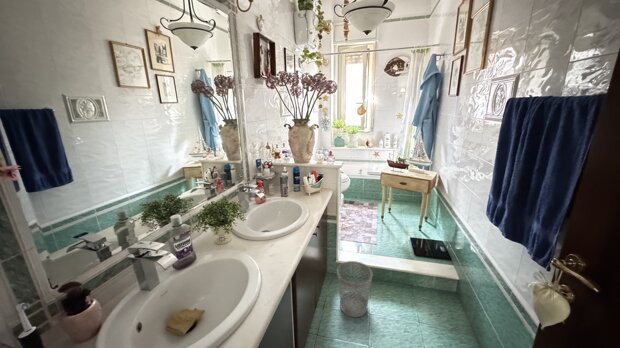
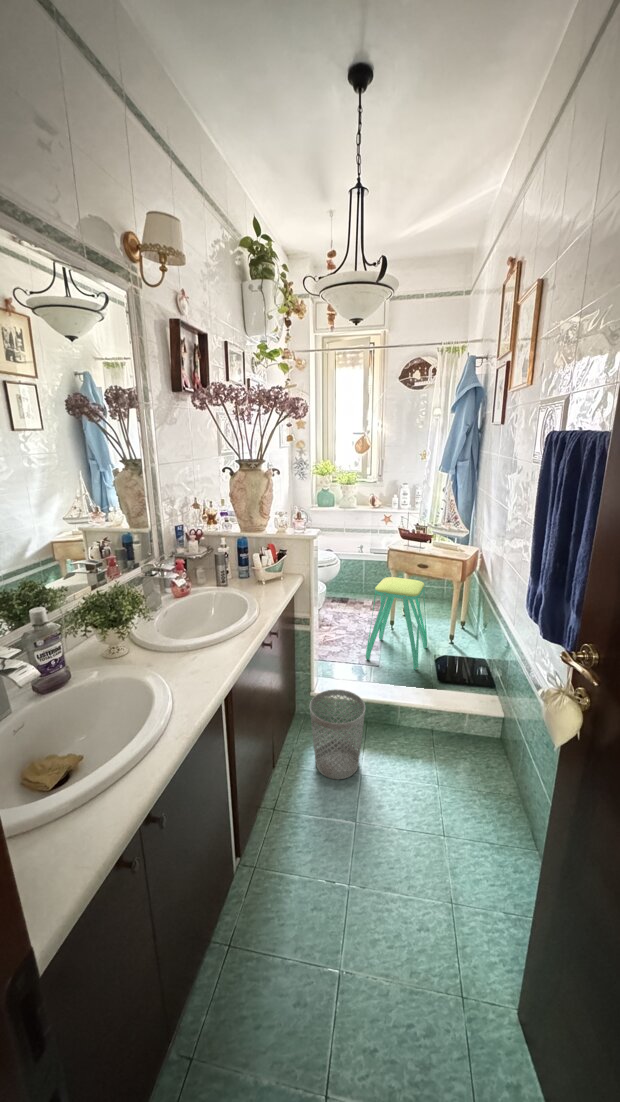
stool: none [367,190,405,248] -> present [366,577,427,670]

